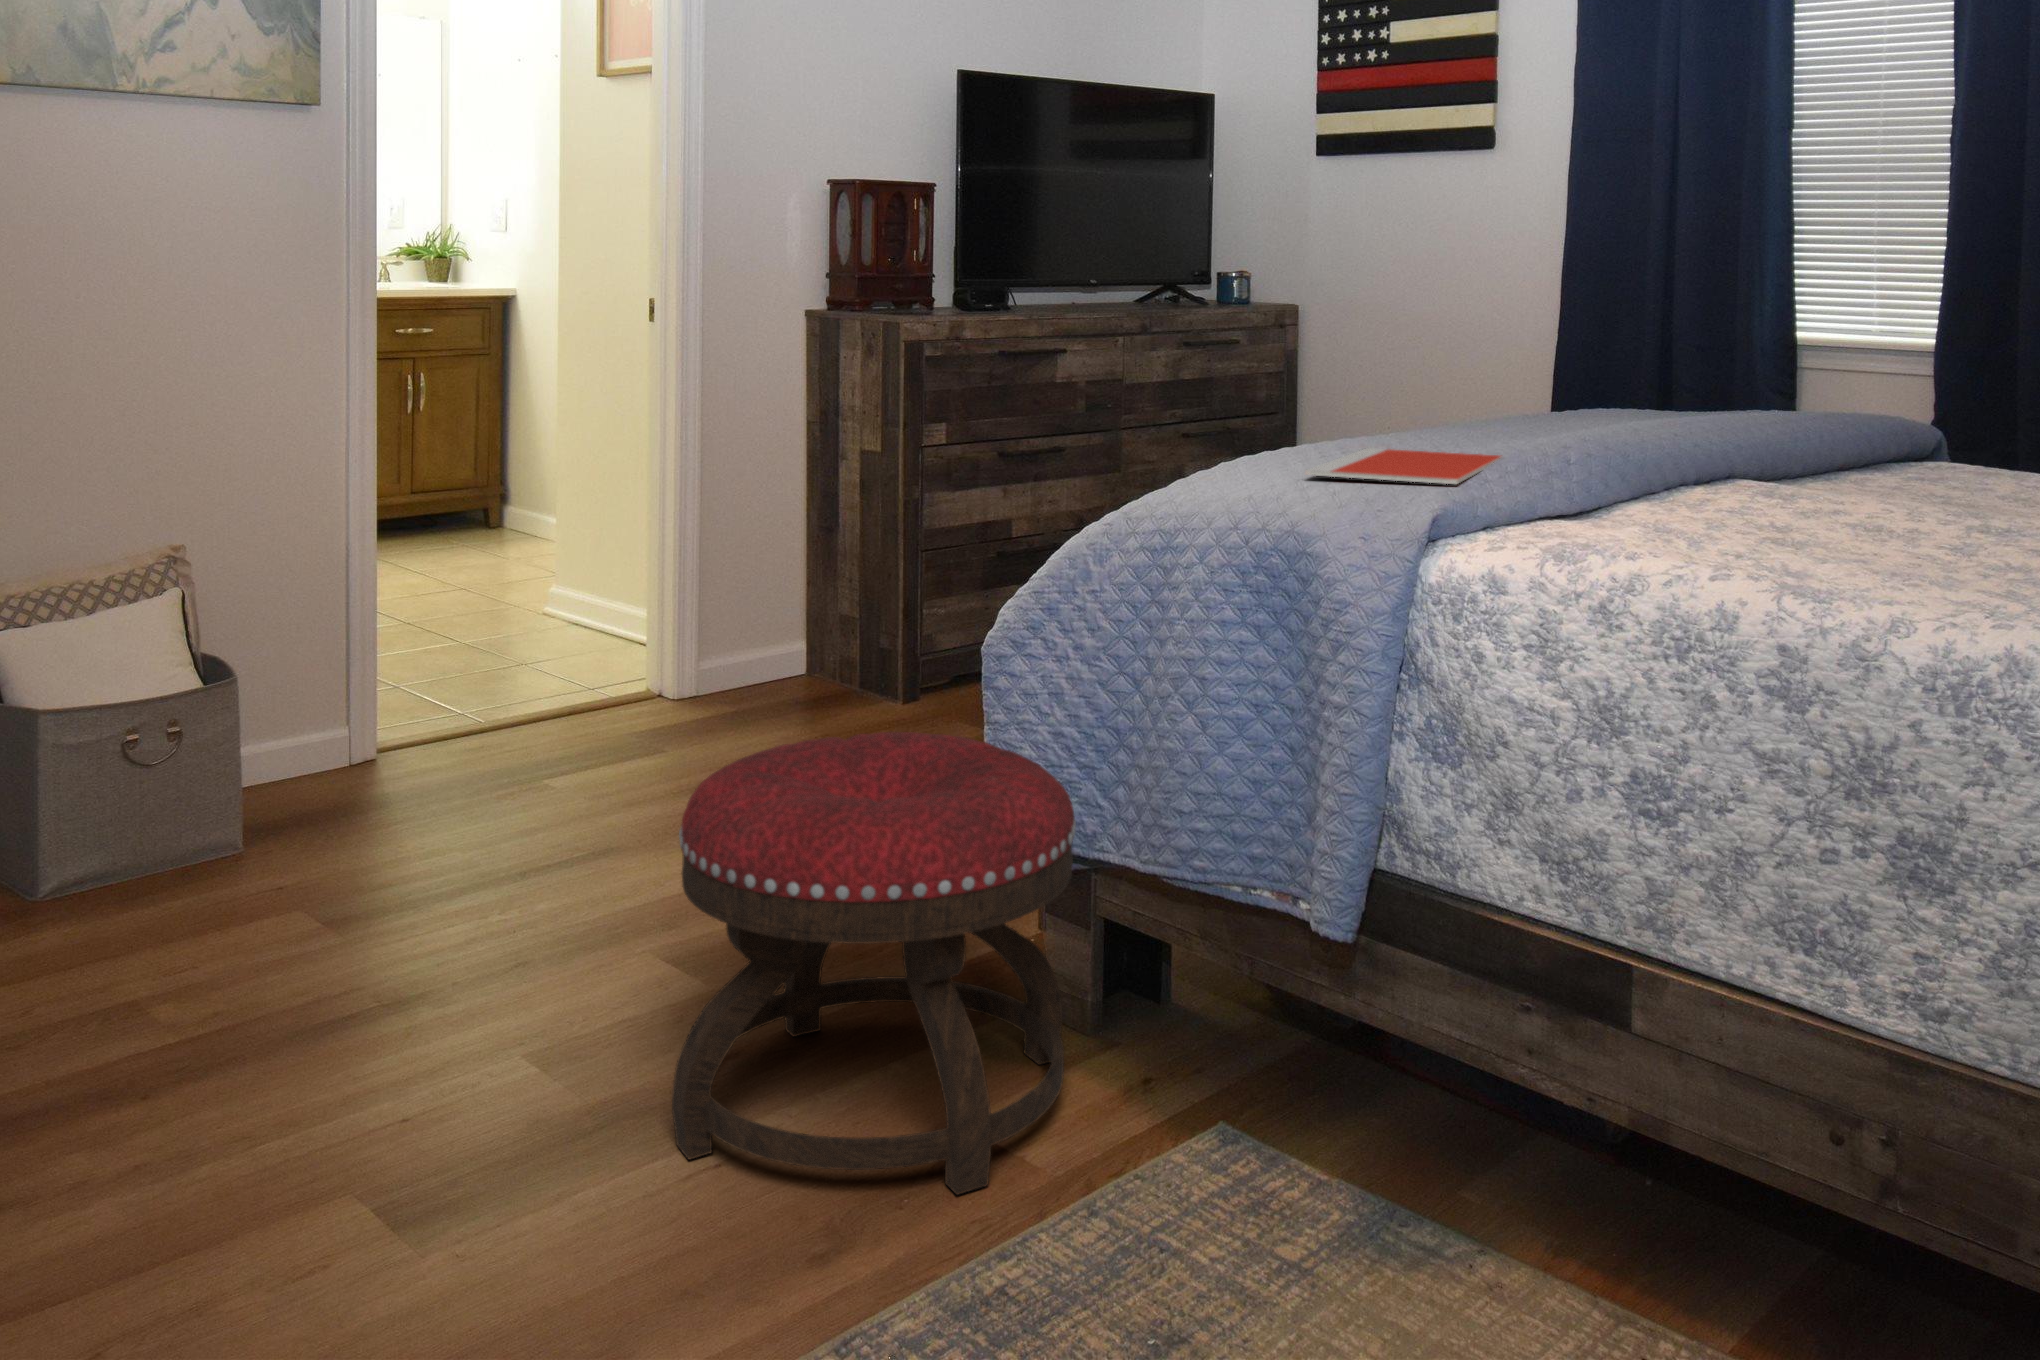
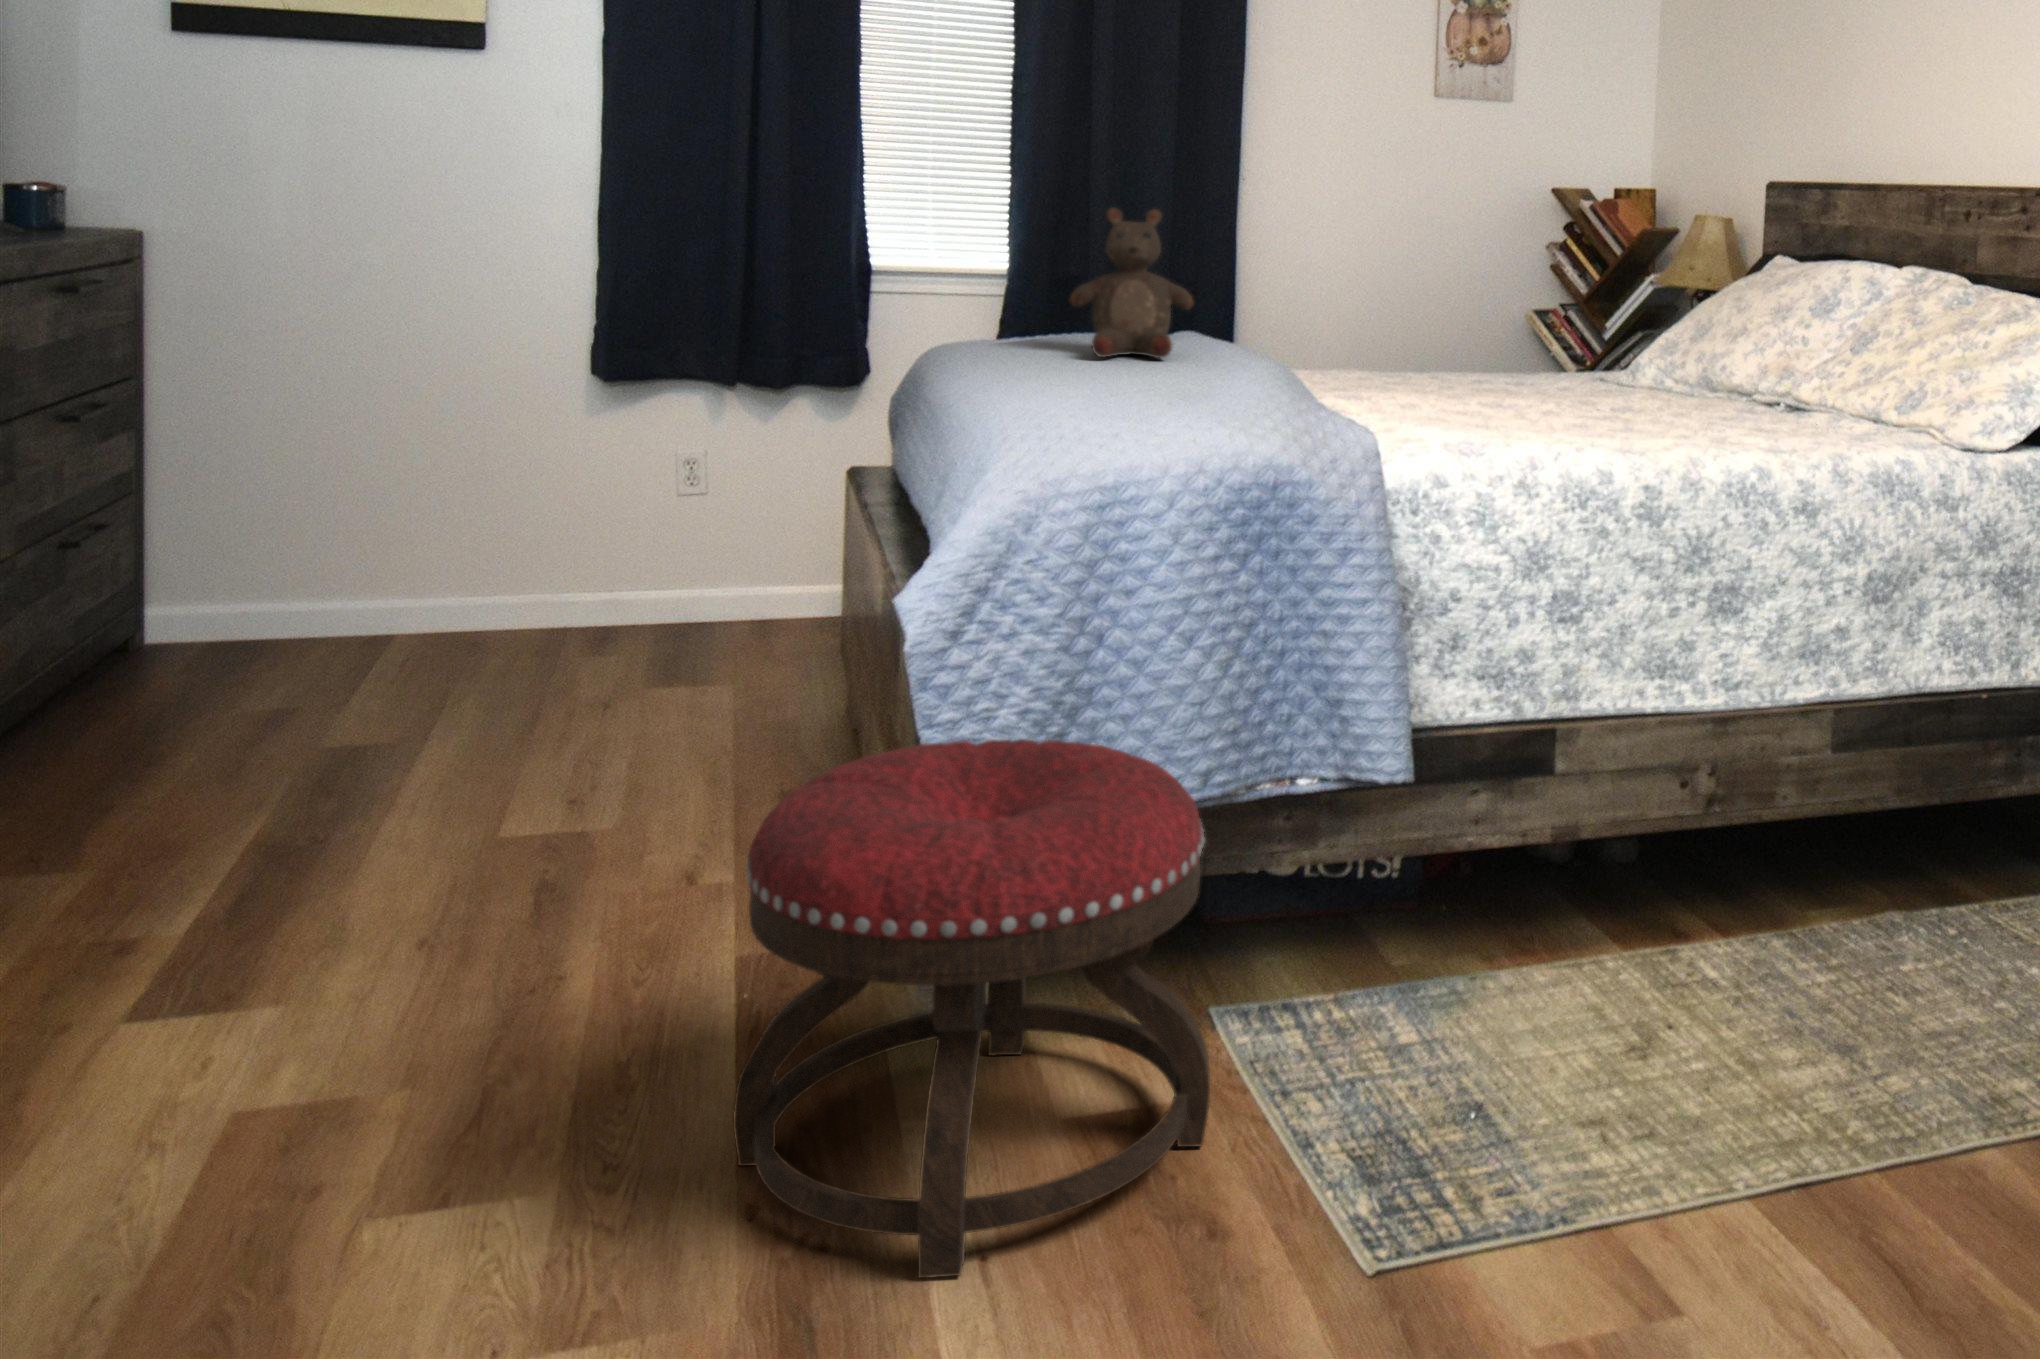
stuffed bear: none [1524,263,1665,433] -> present [1070,207,1193,359]
notebook: present [1305,448,1502,484] -> none [1110,382,1337,412]

